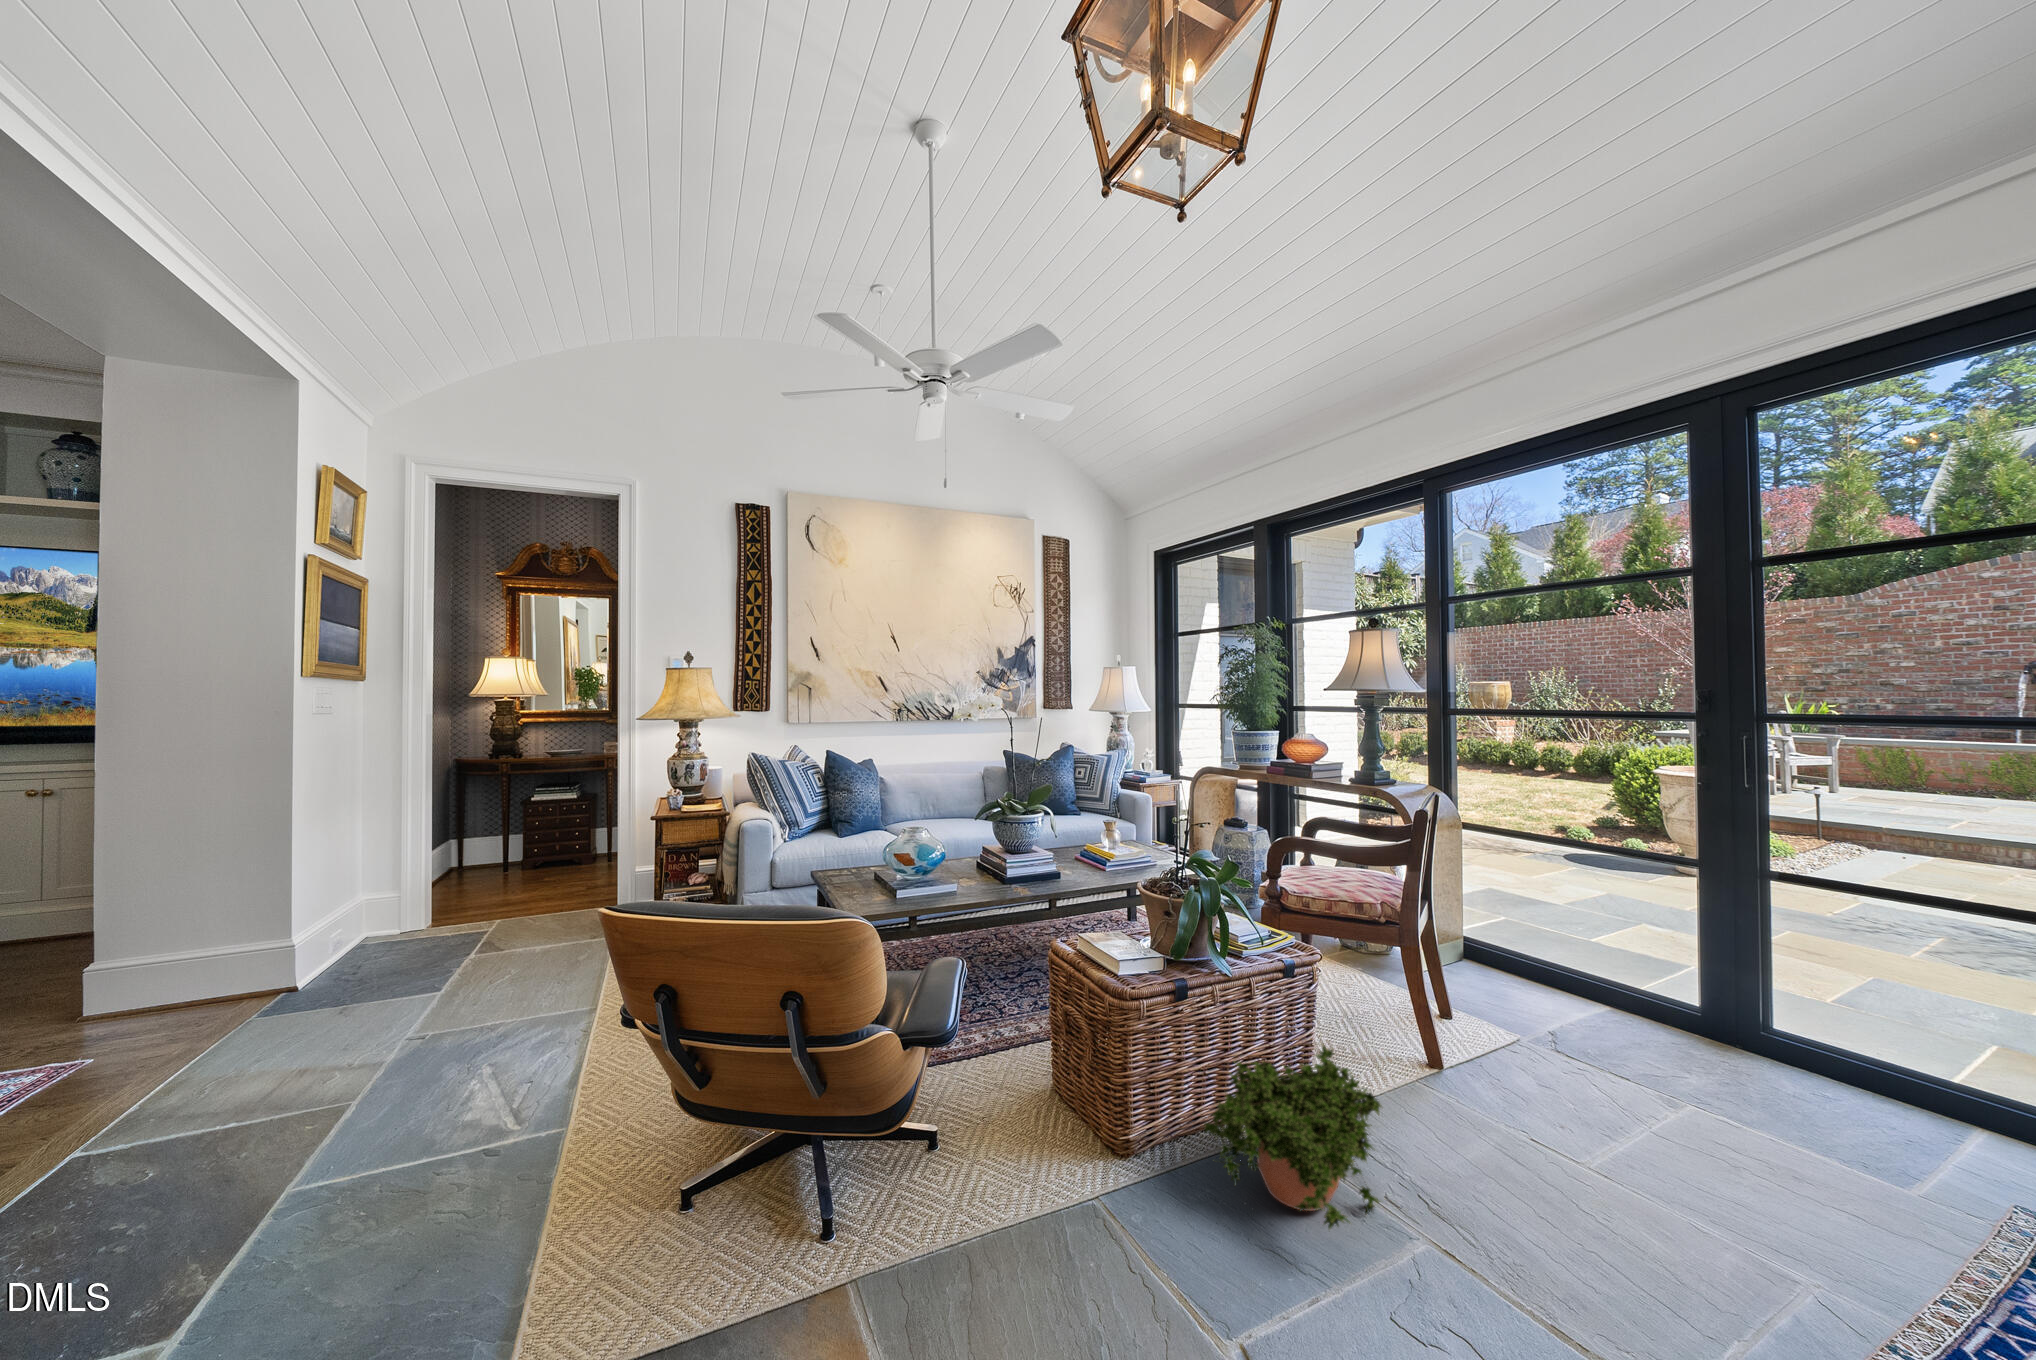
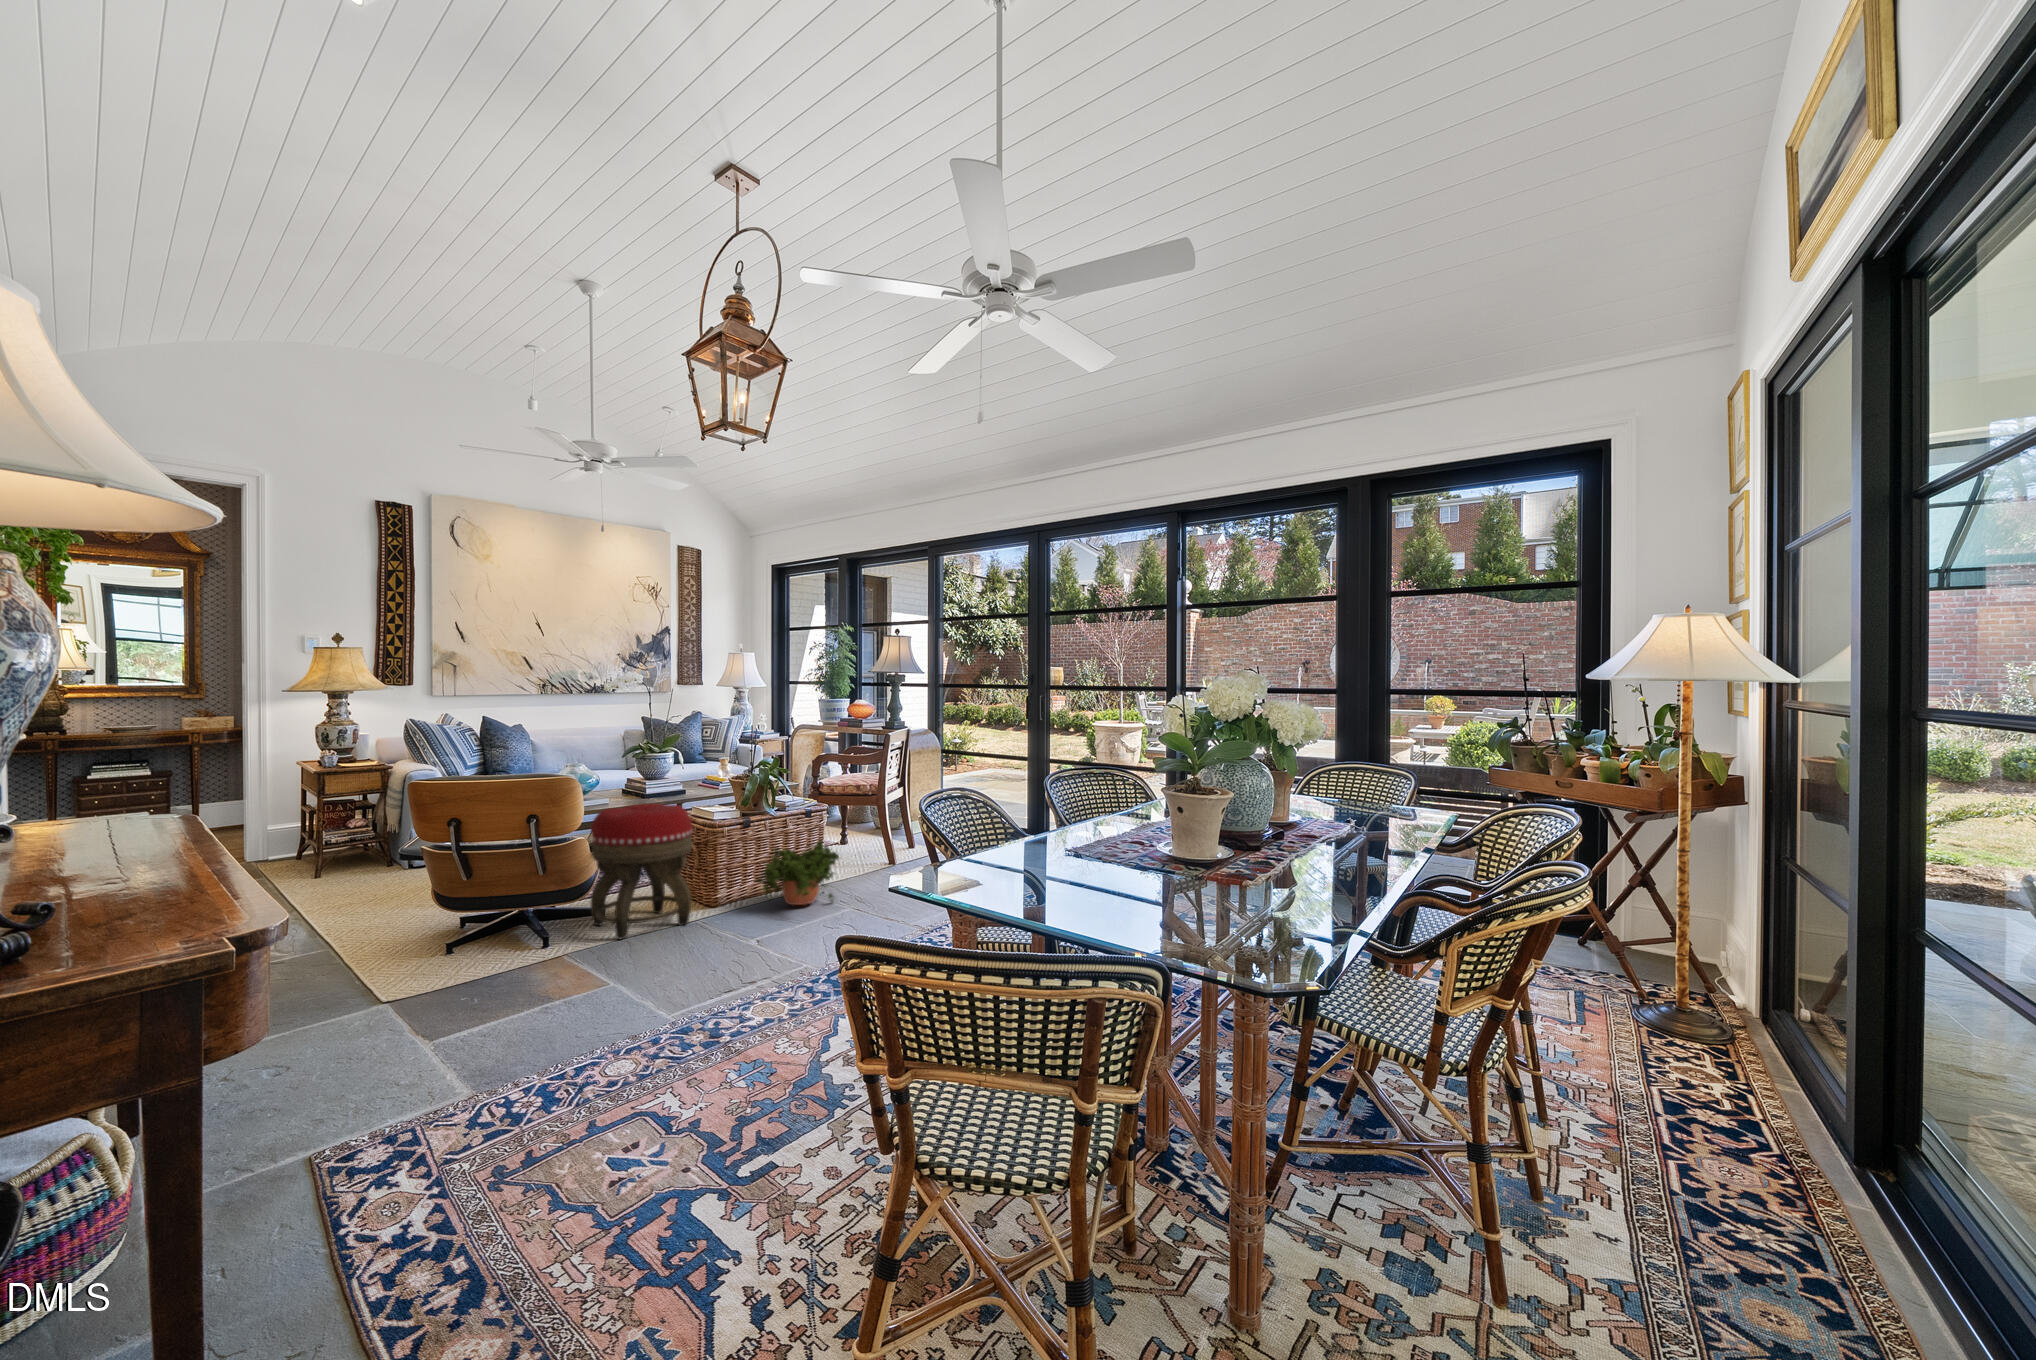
footstool: none [900,951,1085,1270] -> present [591,803,693,939]

